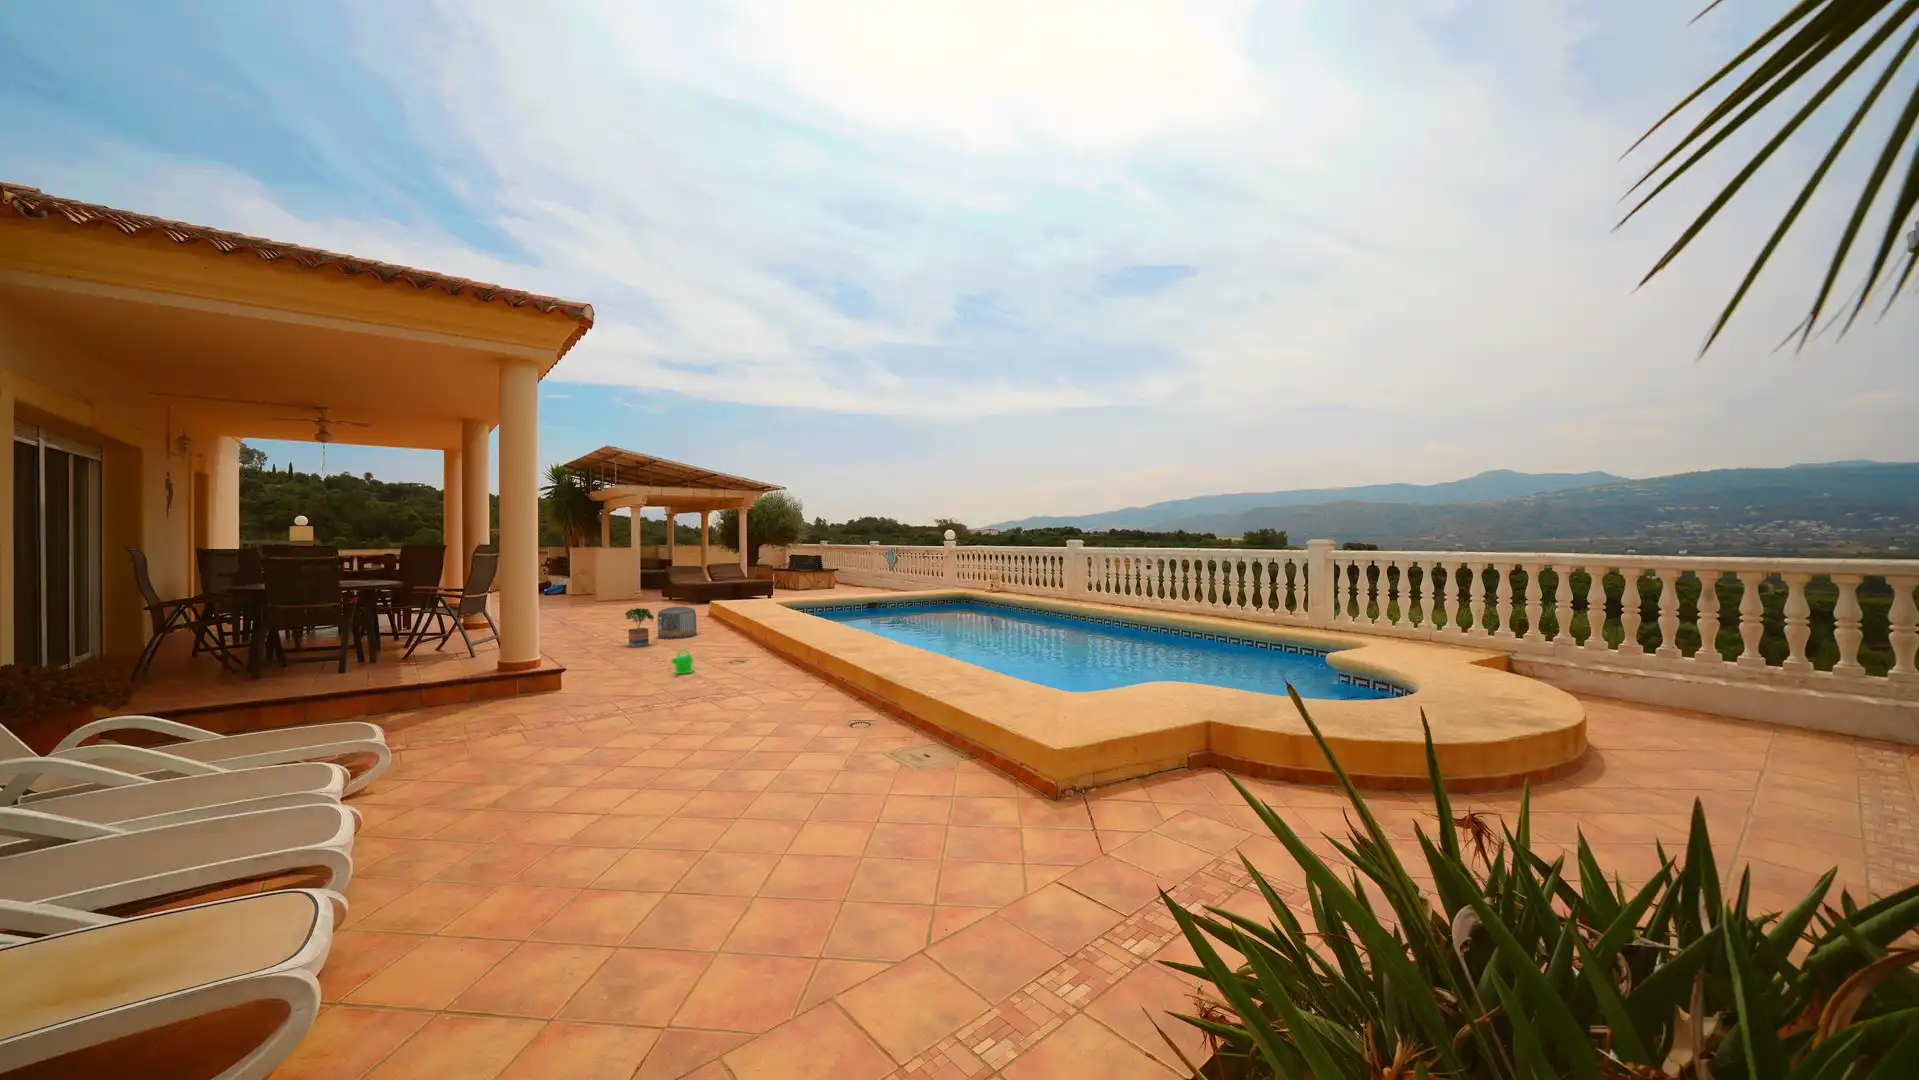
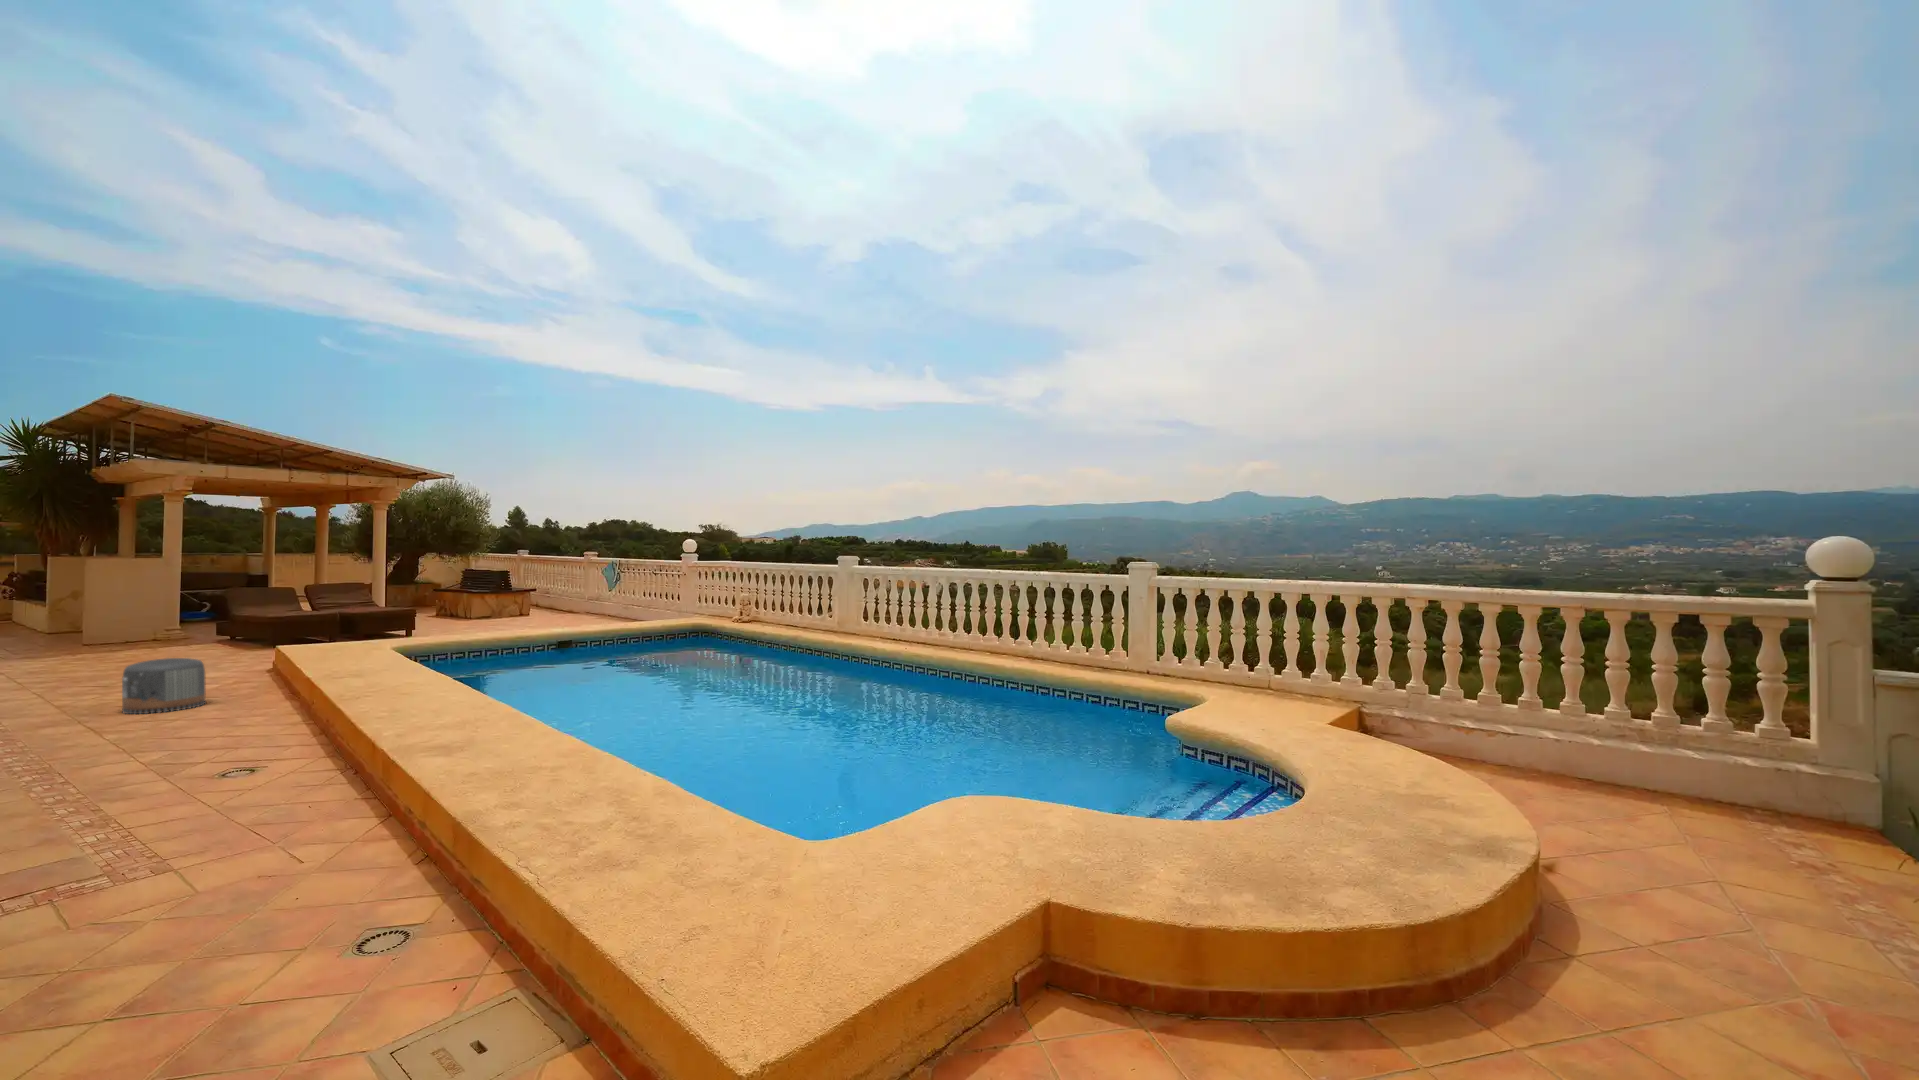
potted tree: present [625,608,654,648] -> none [28,663,99,734]
watering can: present [671,648,693,674] -> none [49,742,117,790]

